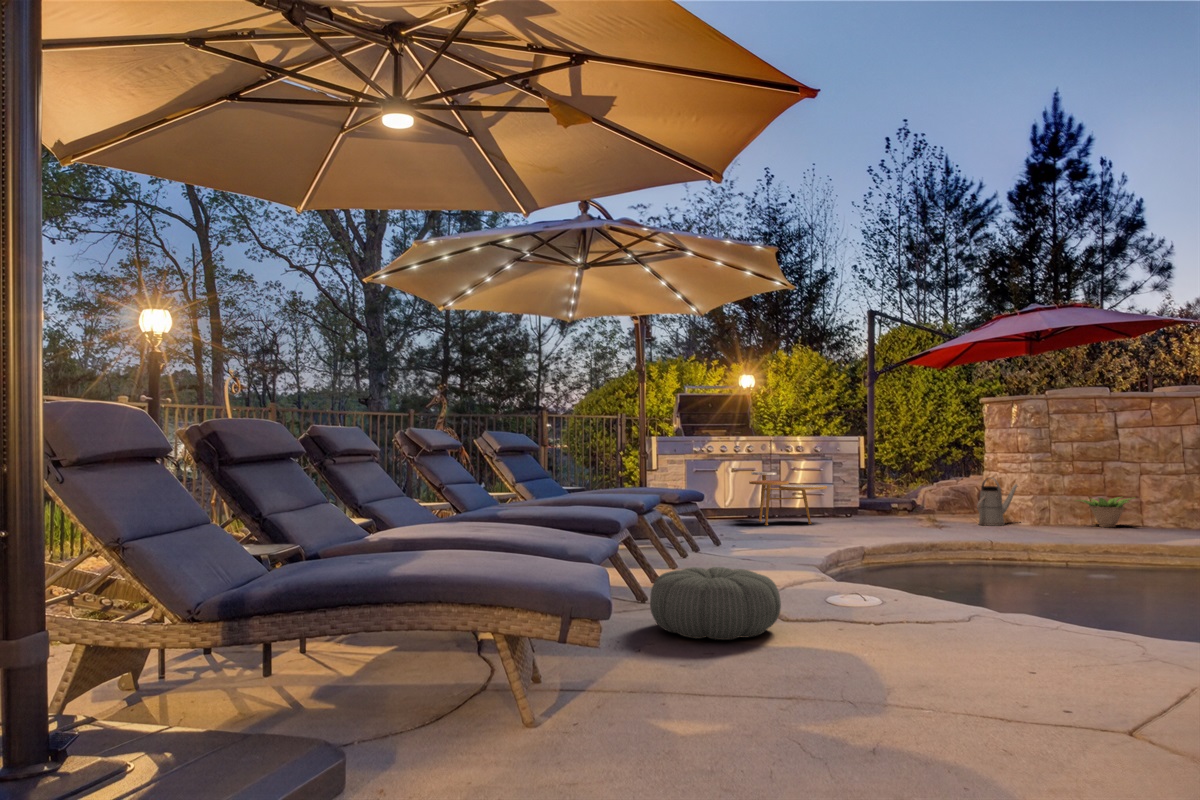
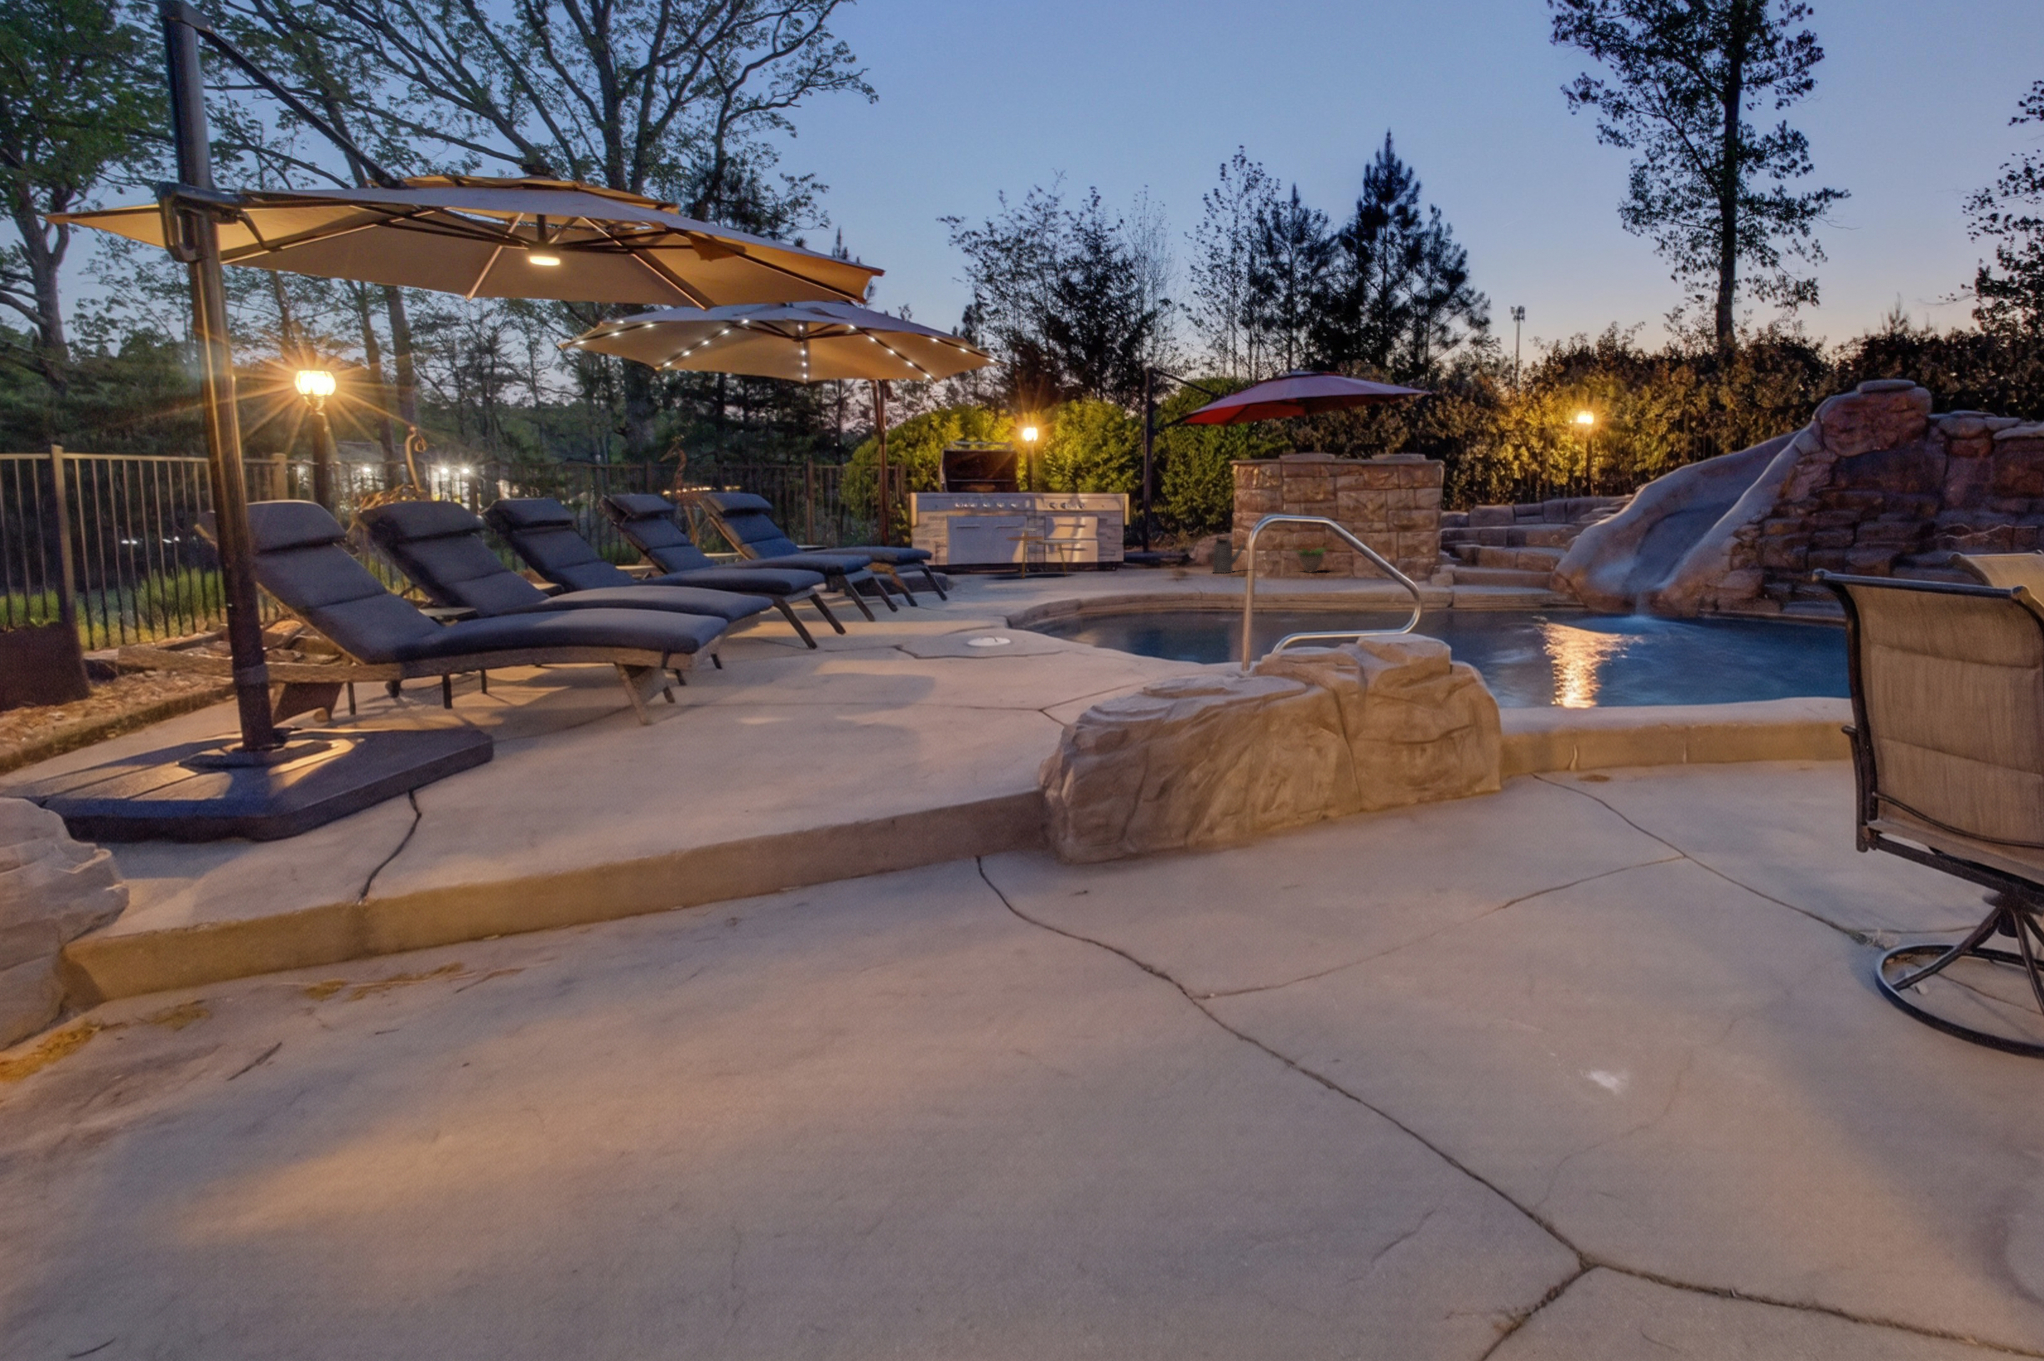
pouf: present [650,567,781,640] -> none [802,615,909,667]

